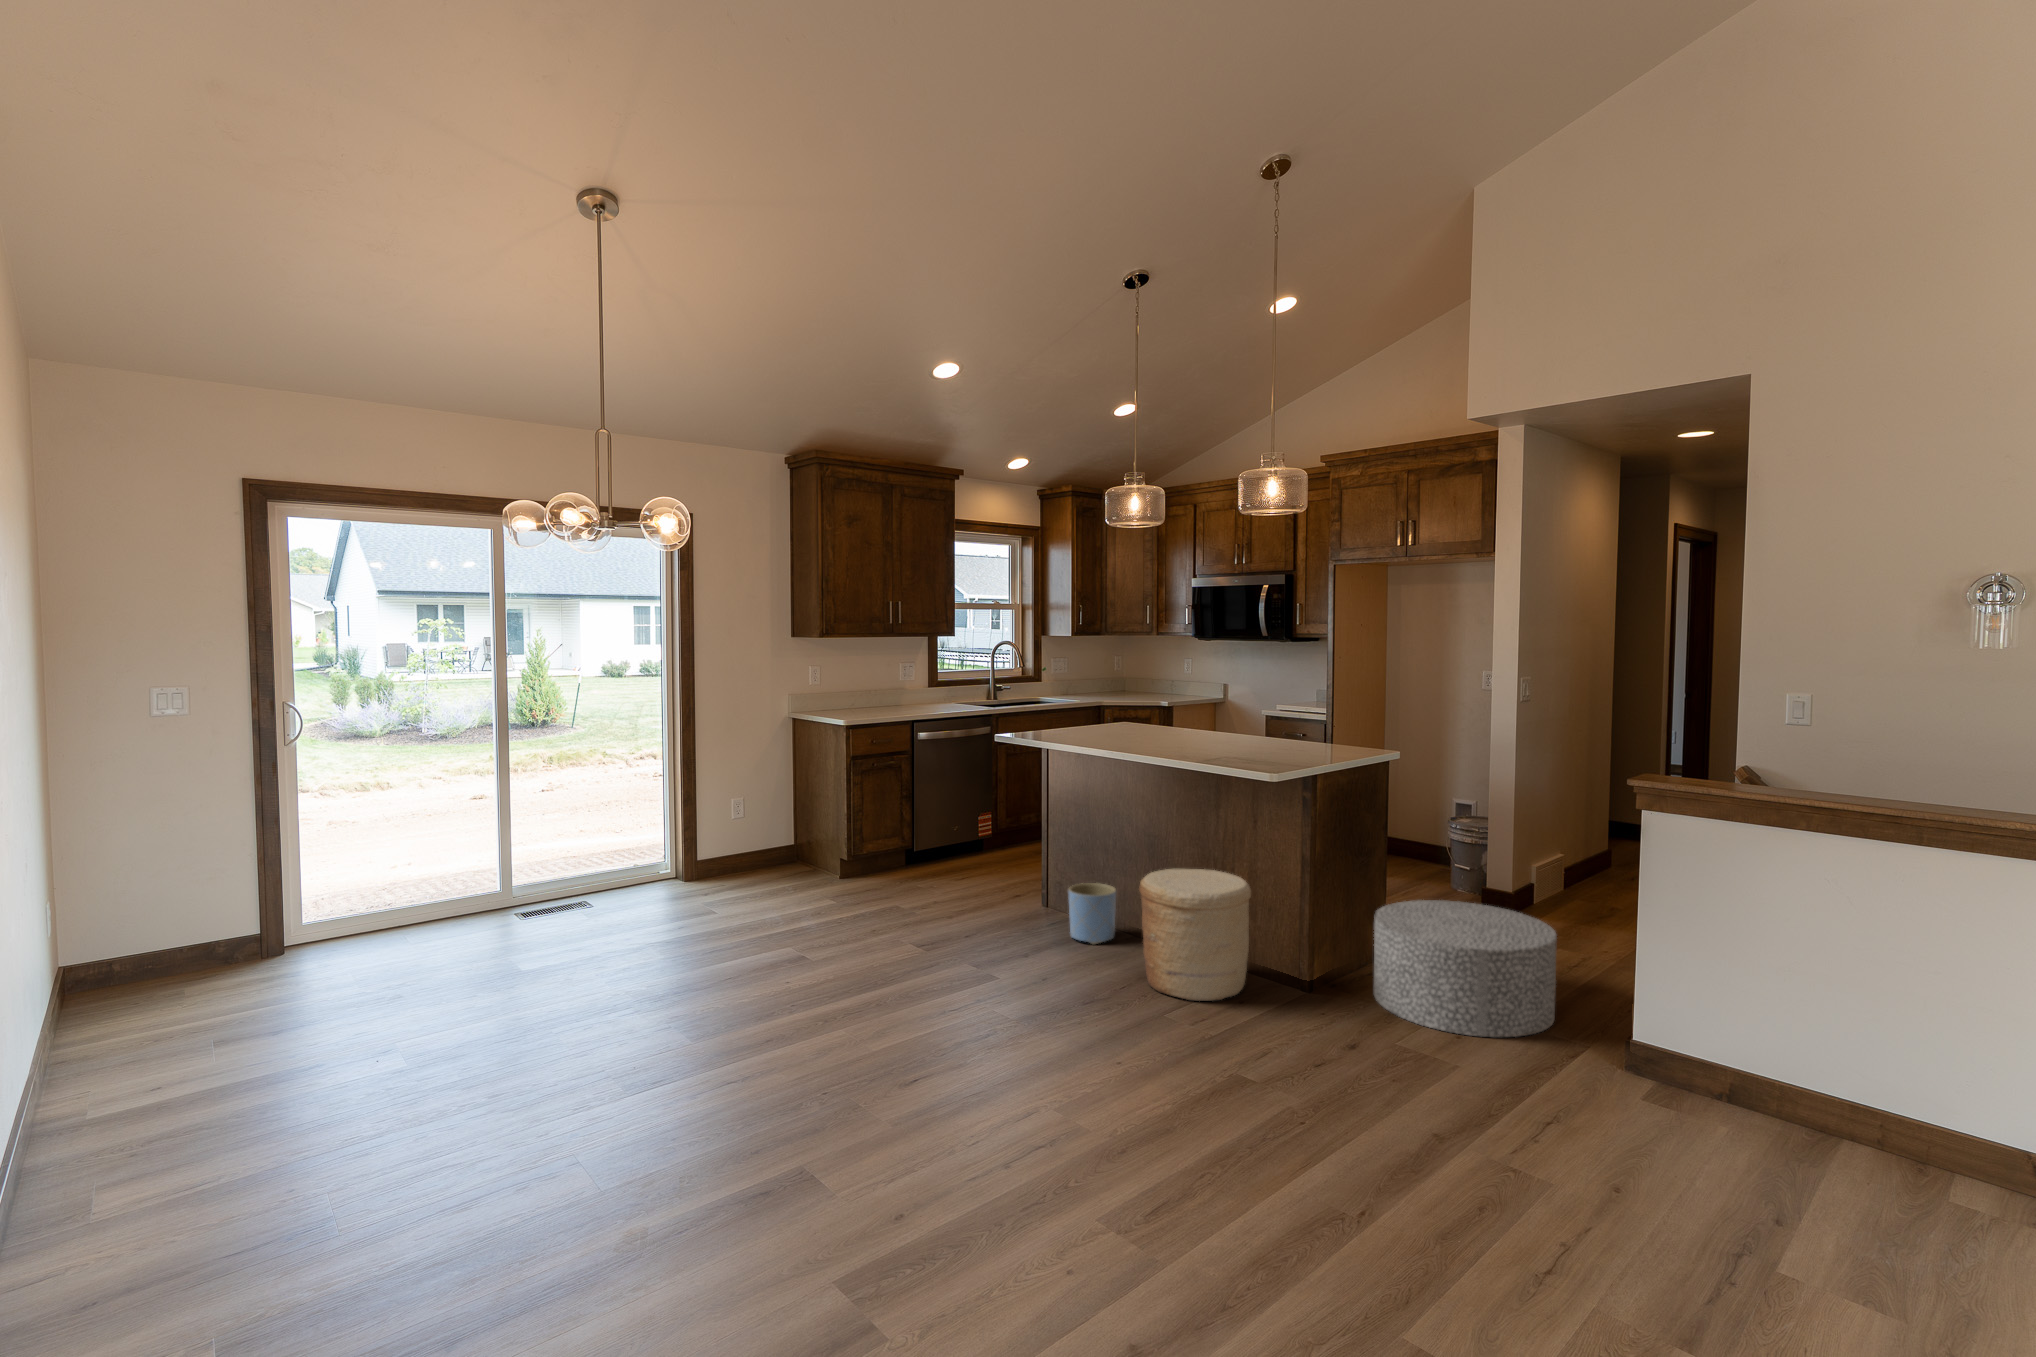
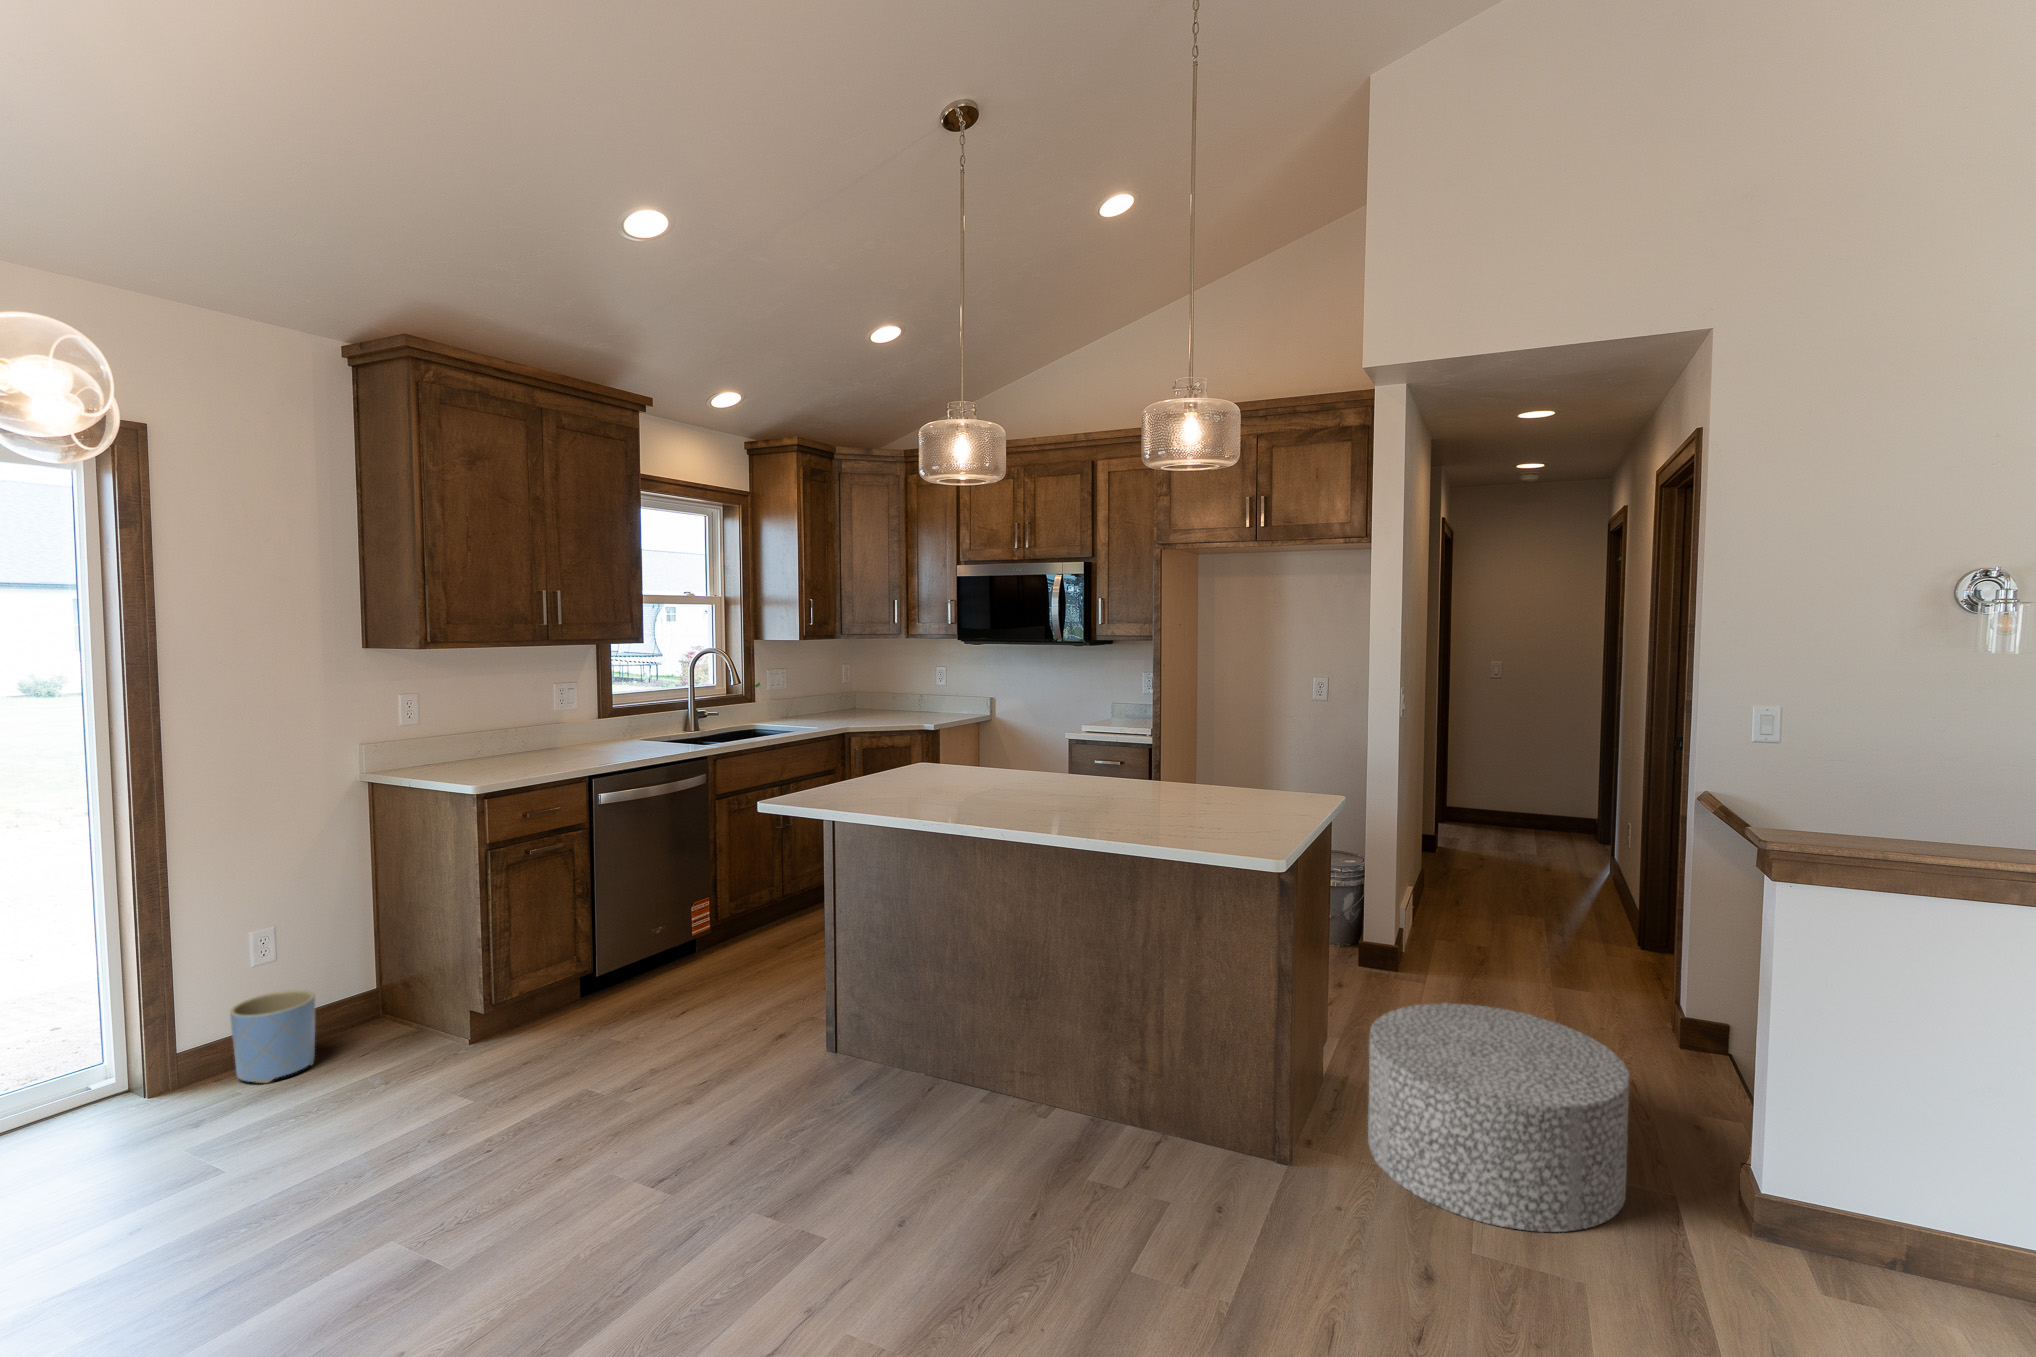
woven basket: present [1139,869,1251,1001] -> none [1049,1005,1224,1243]
planter: present [1068,883,1116,944] -> present [230,990,315,1083]

